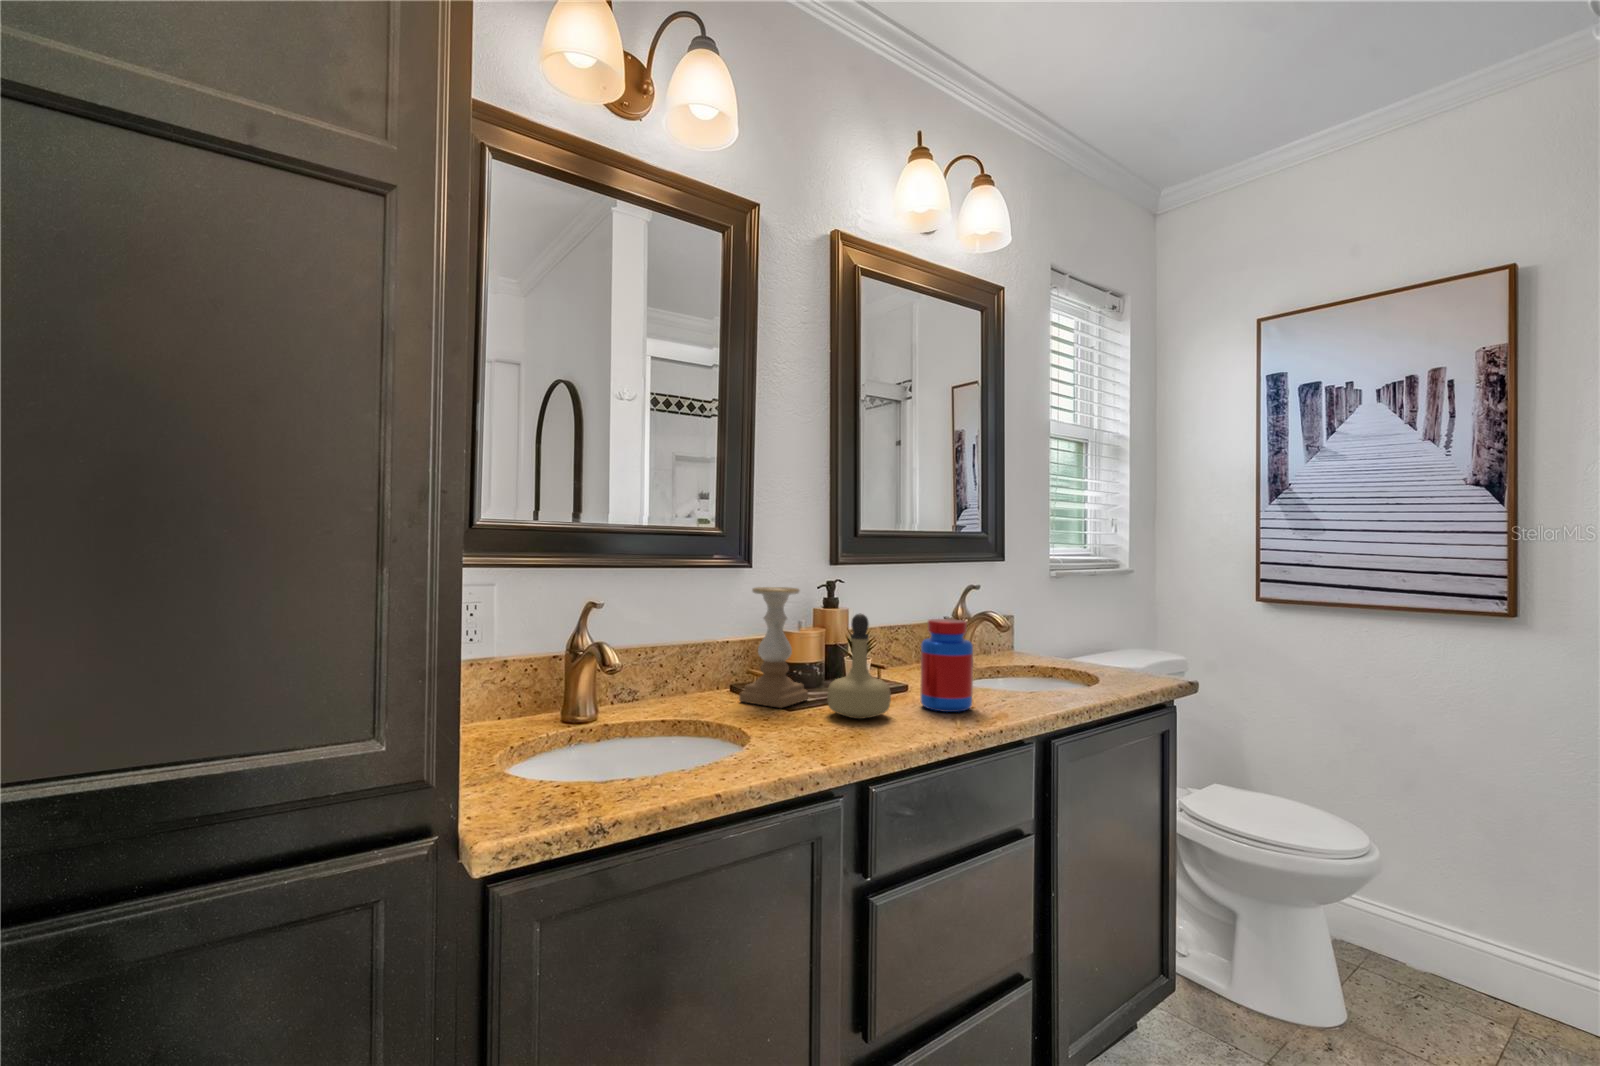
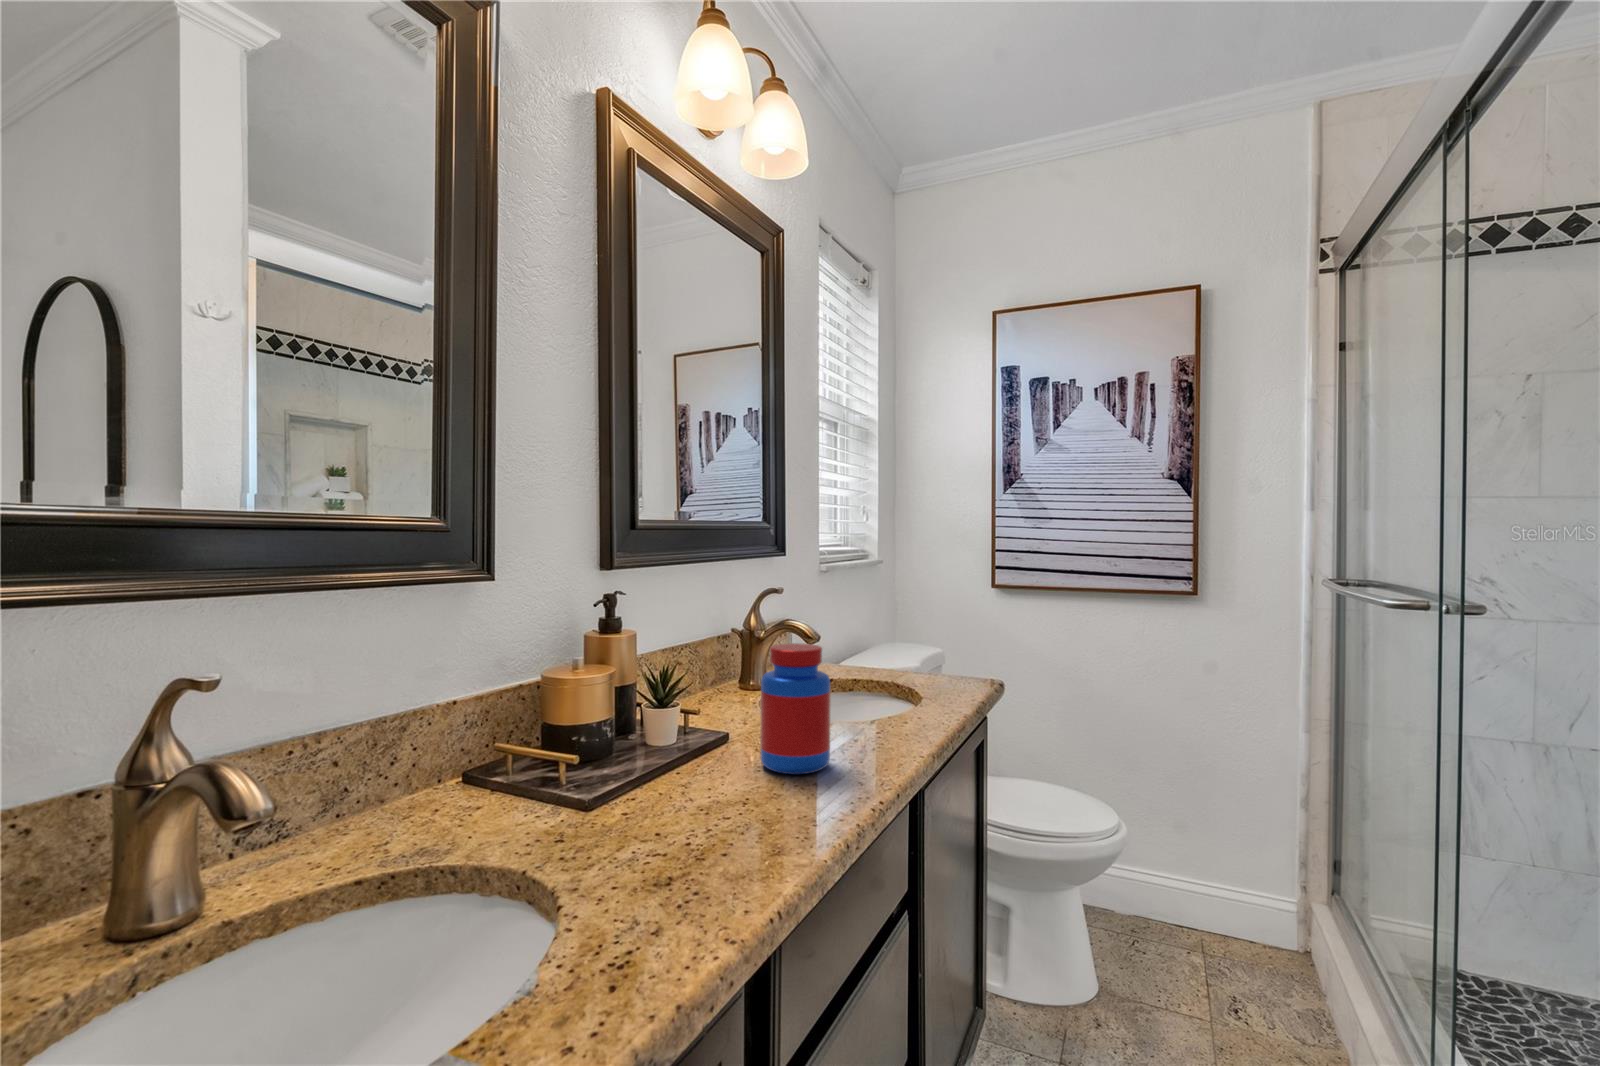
candle holder: present [739,587,808,708] -> none [486,612,597,808]
perfume bottle: present [827,613,891,719] -> none [646,650,741,811]

